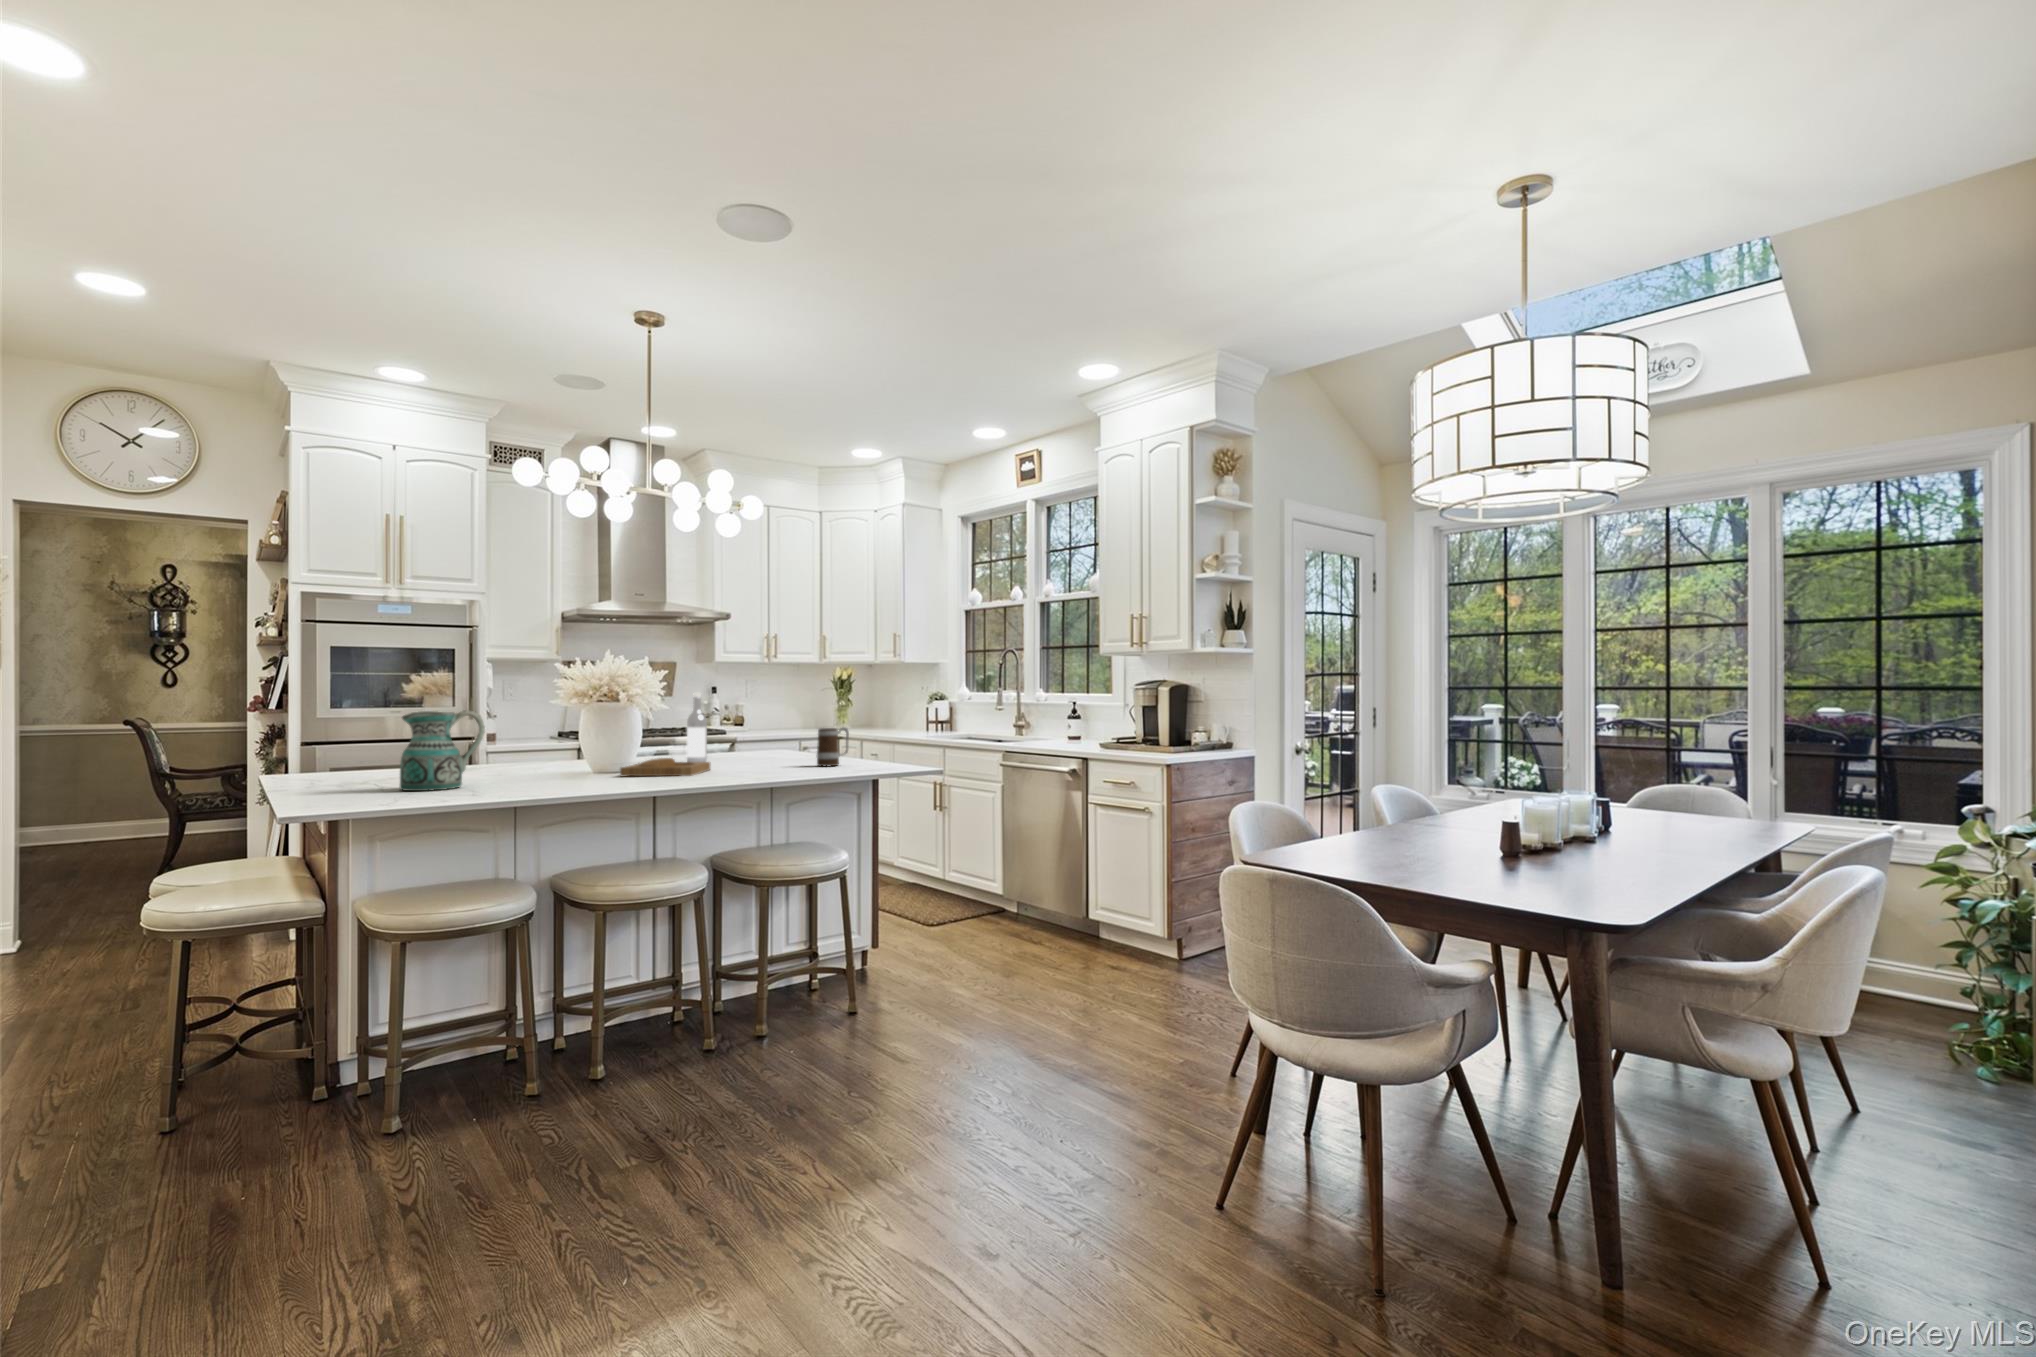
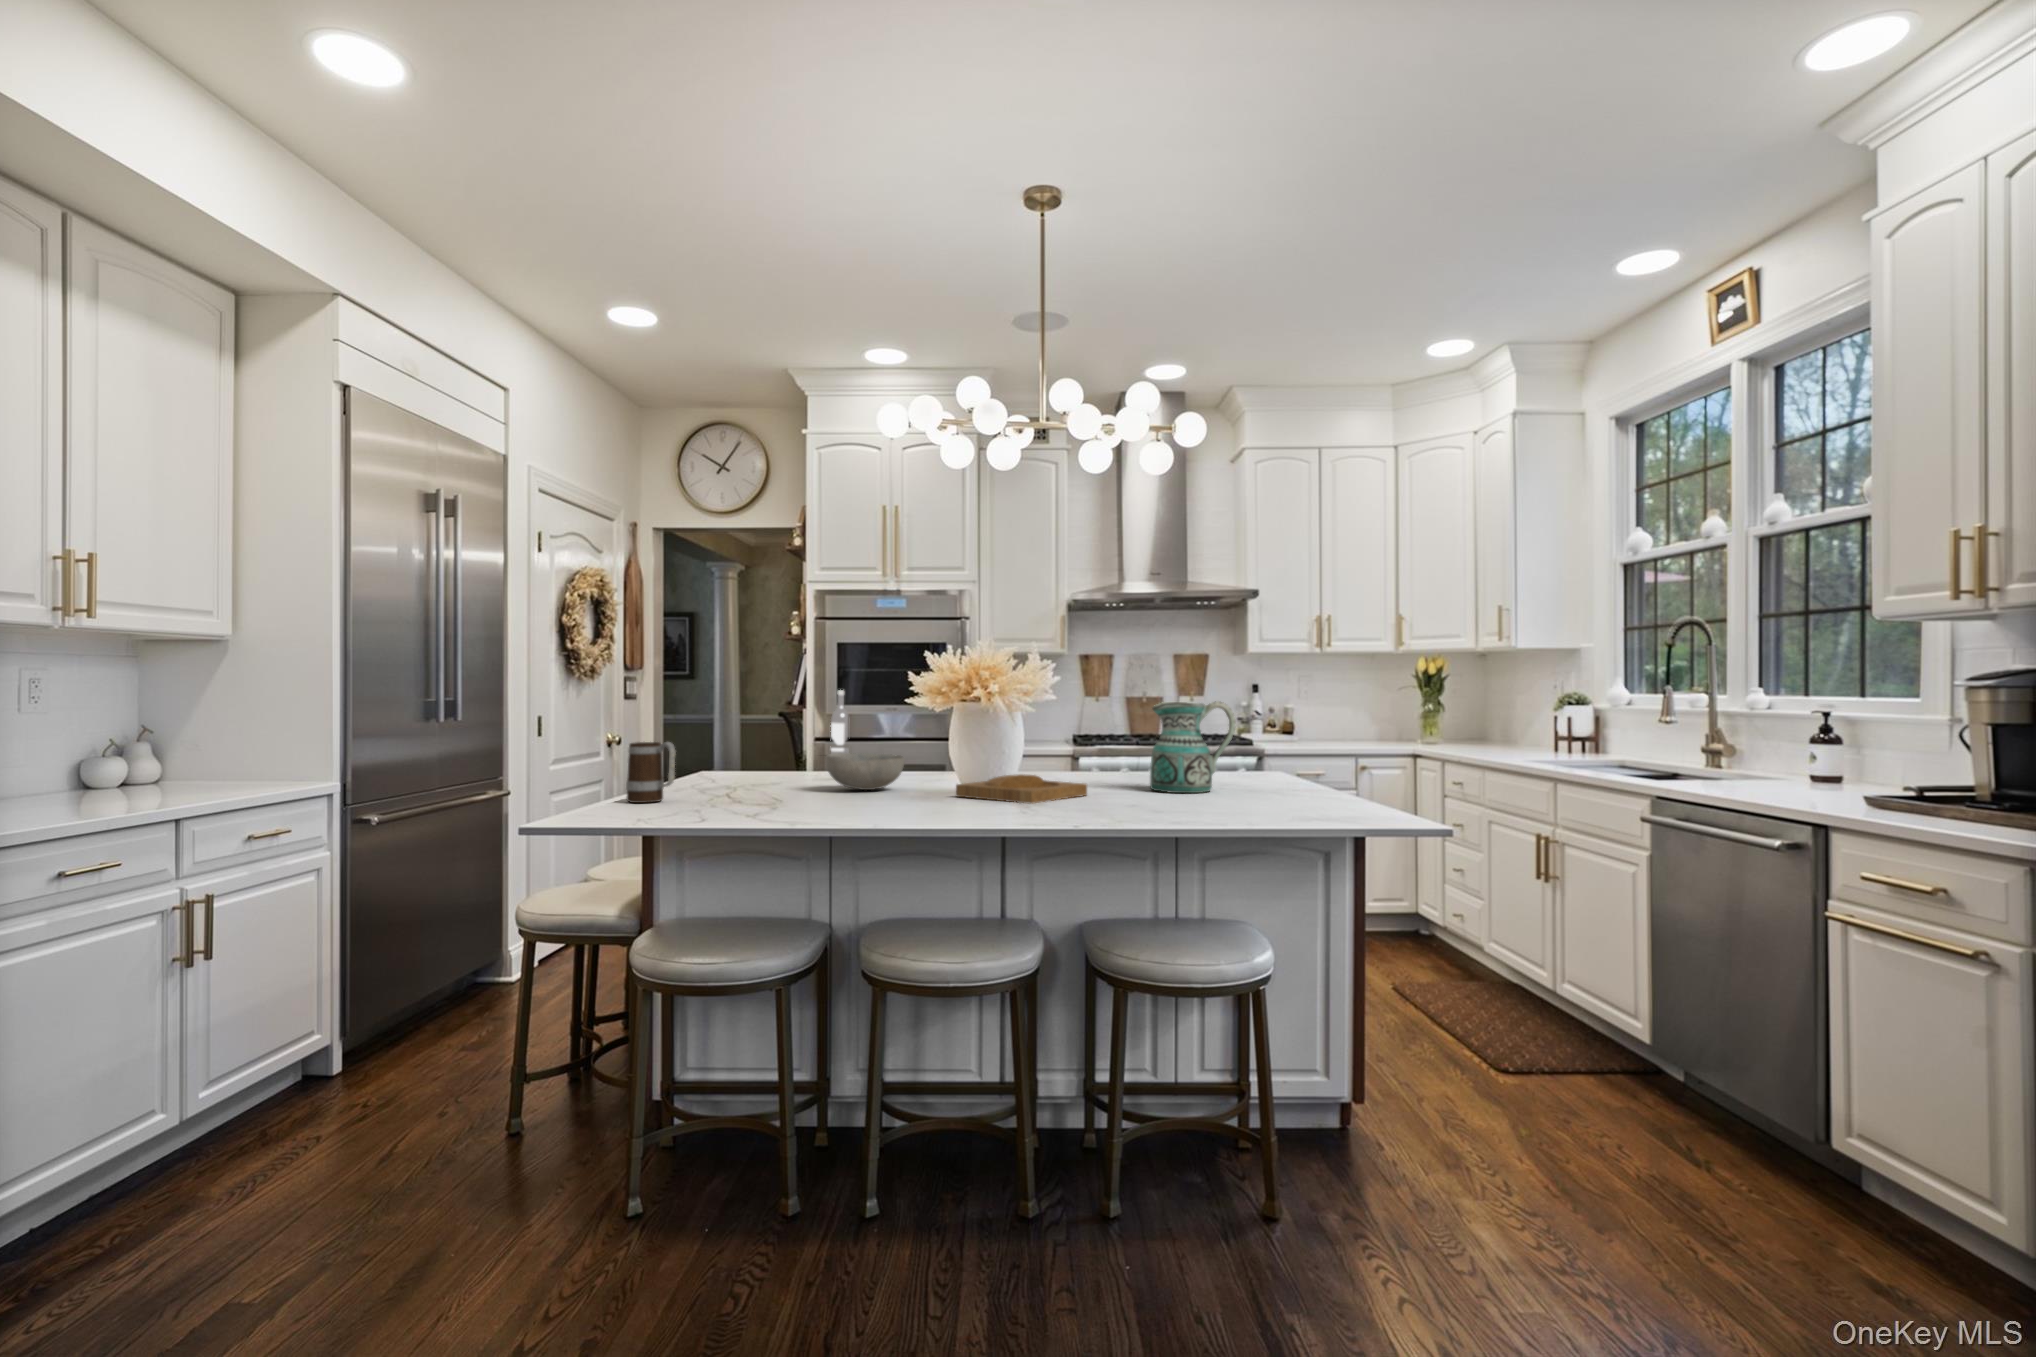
wine bottle: present [687,692,707,762] -> present [831,690,849,754]
ceramic pitcher: present [400,710,485,791] -> present [1150,701,1235,793]
mug: present [817,727,849,766] -> present [626,742,676,803]
bowl: none [487,750,558,779] -> present [825,753,905,790]

